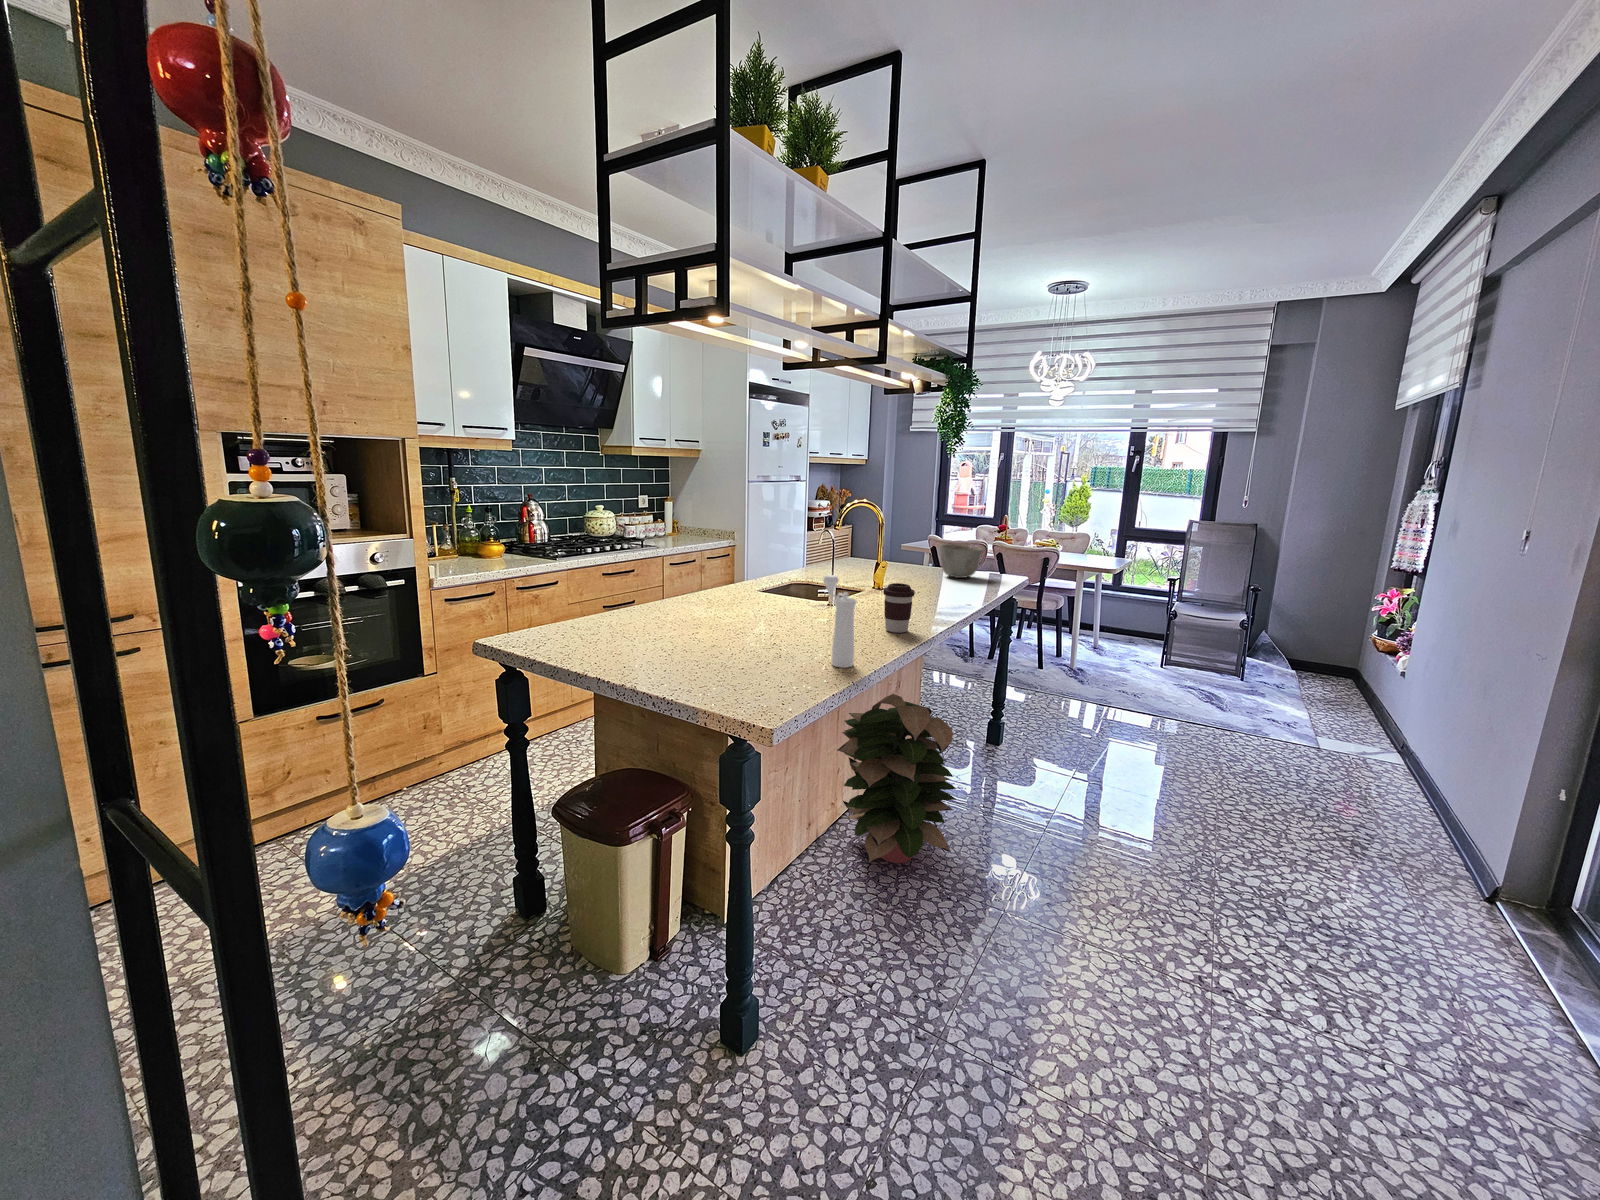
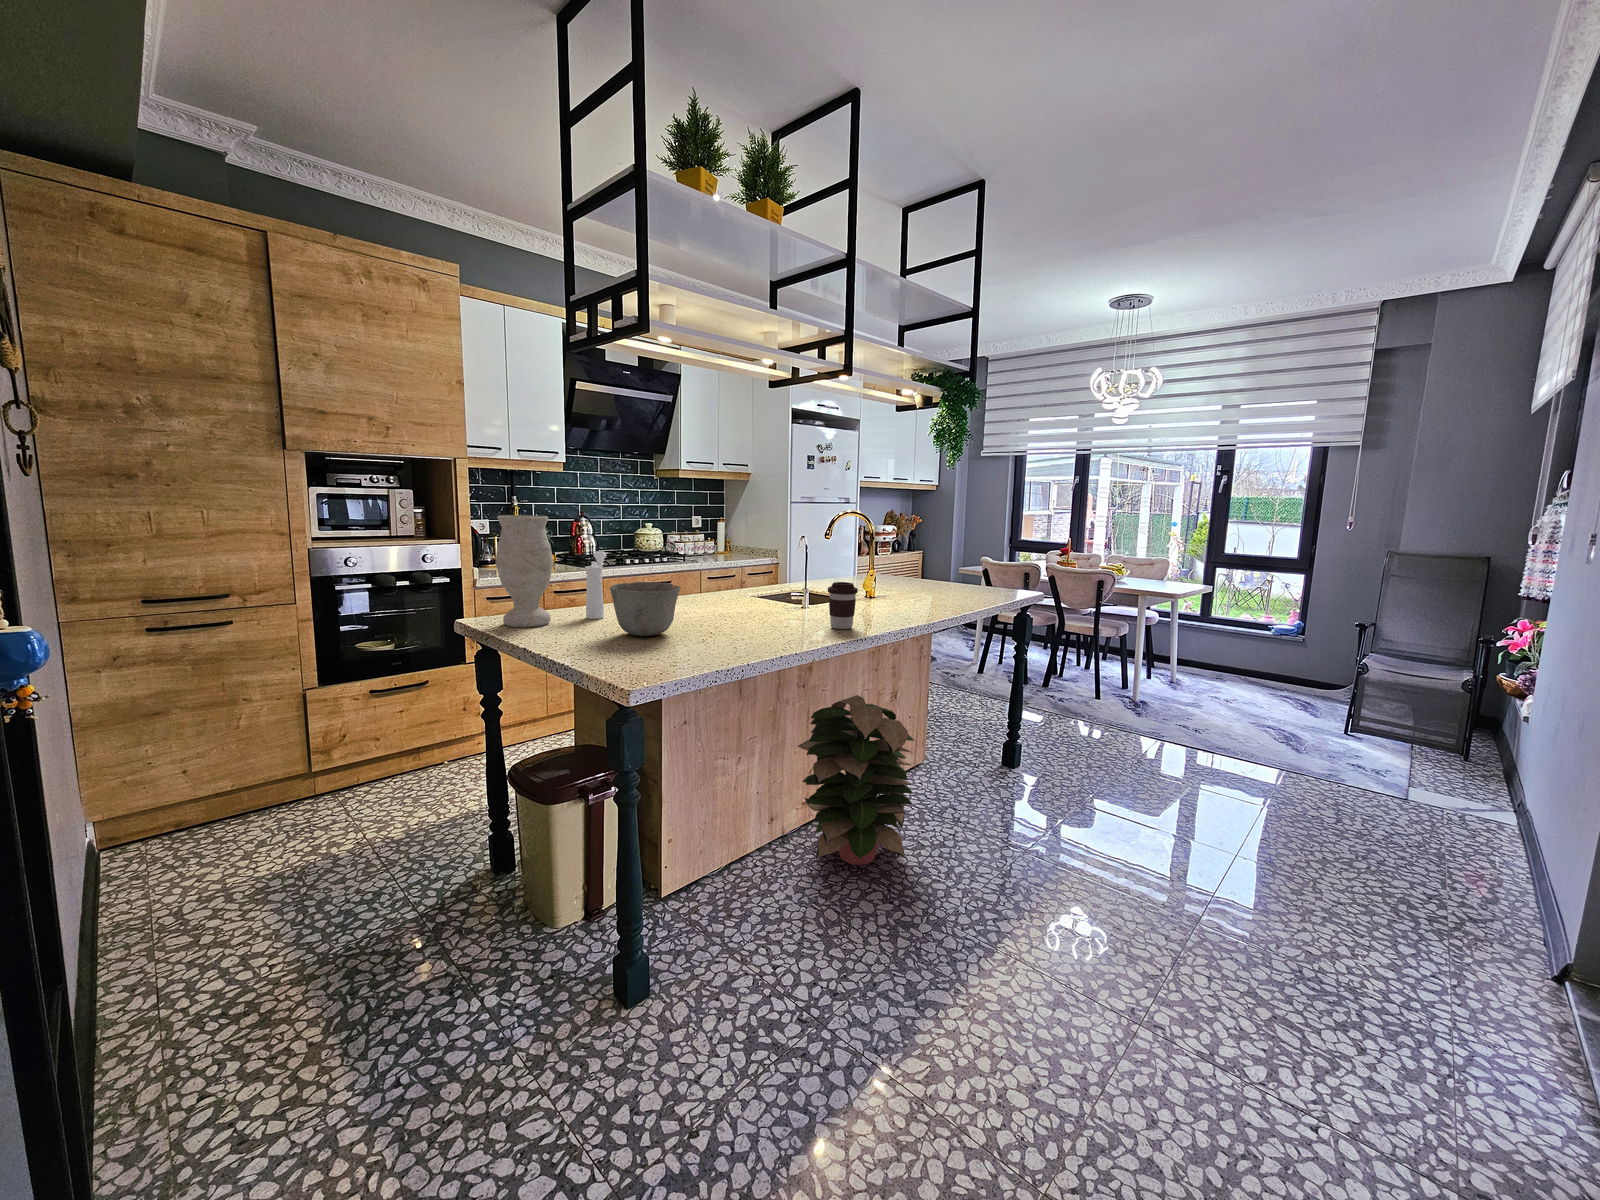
vase: none [525,518,590,648] -> present [496,515,553,627]
ceramic bowl: present [940,544,983,578] -> present [610,582,680,636]
pepper mill: present [823,575,857,668] -> present [585,551,606,619]

